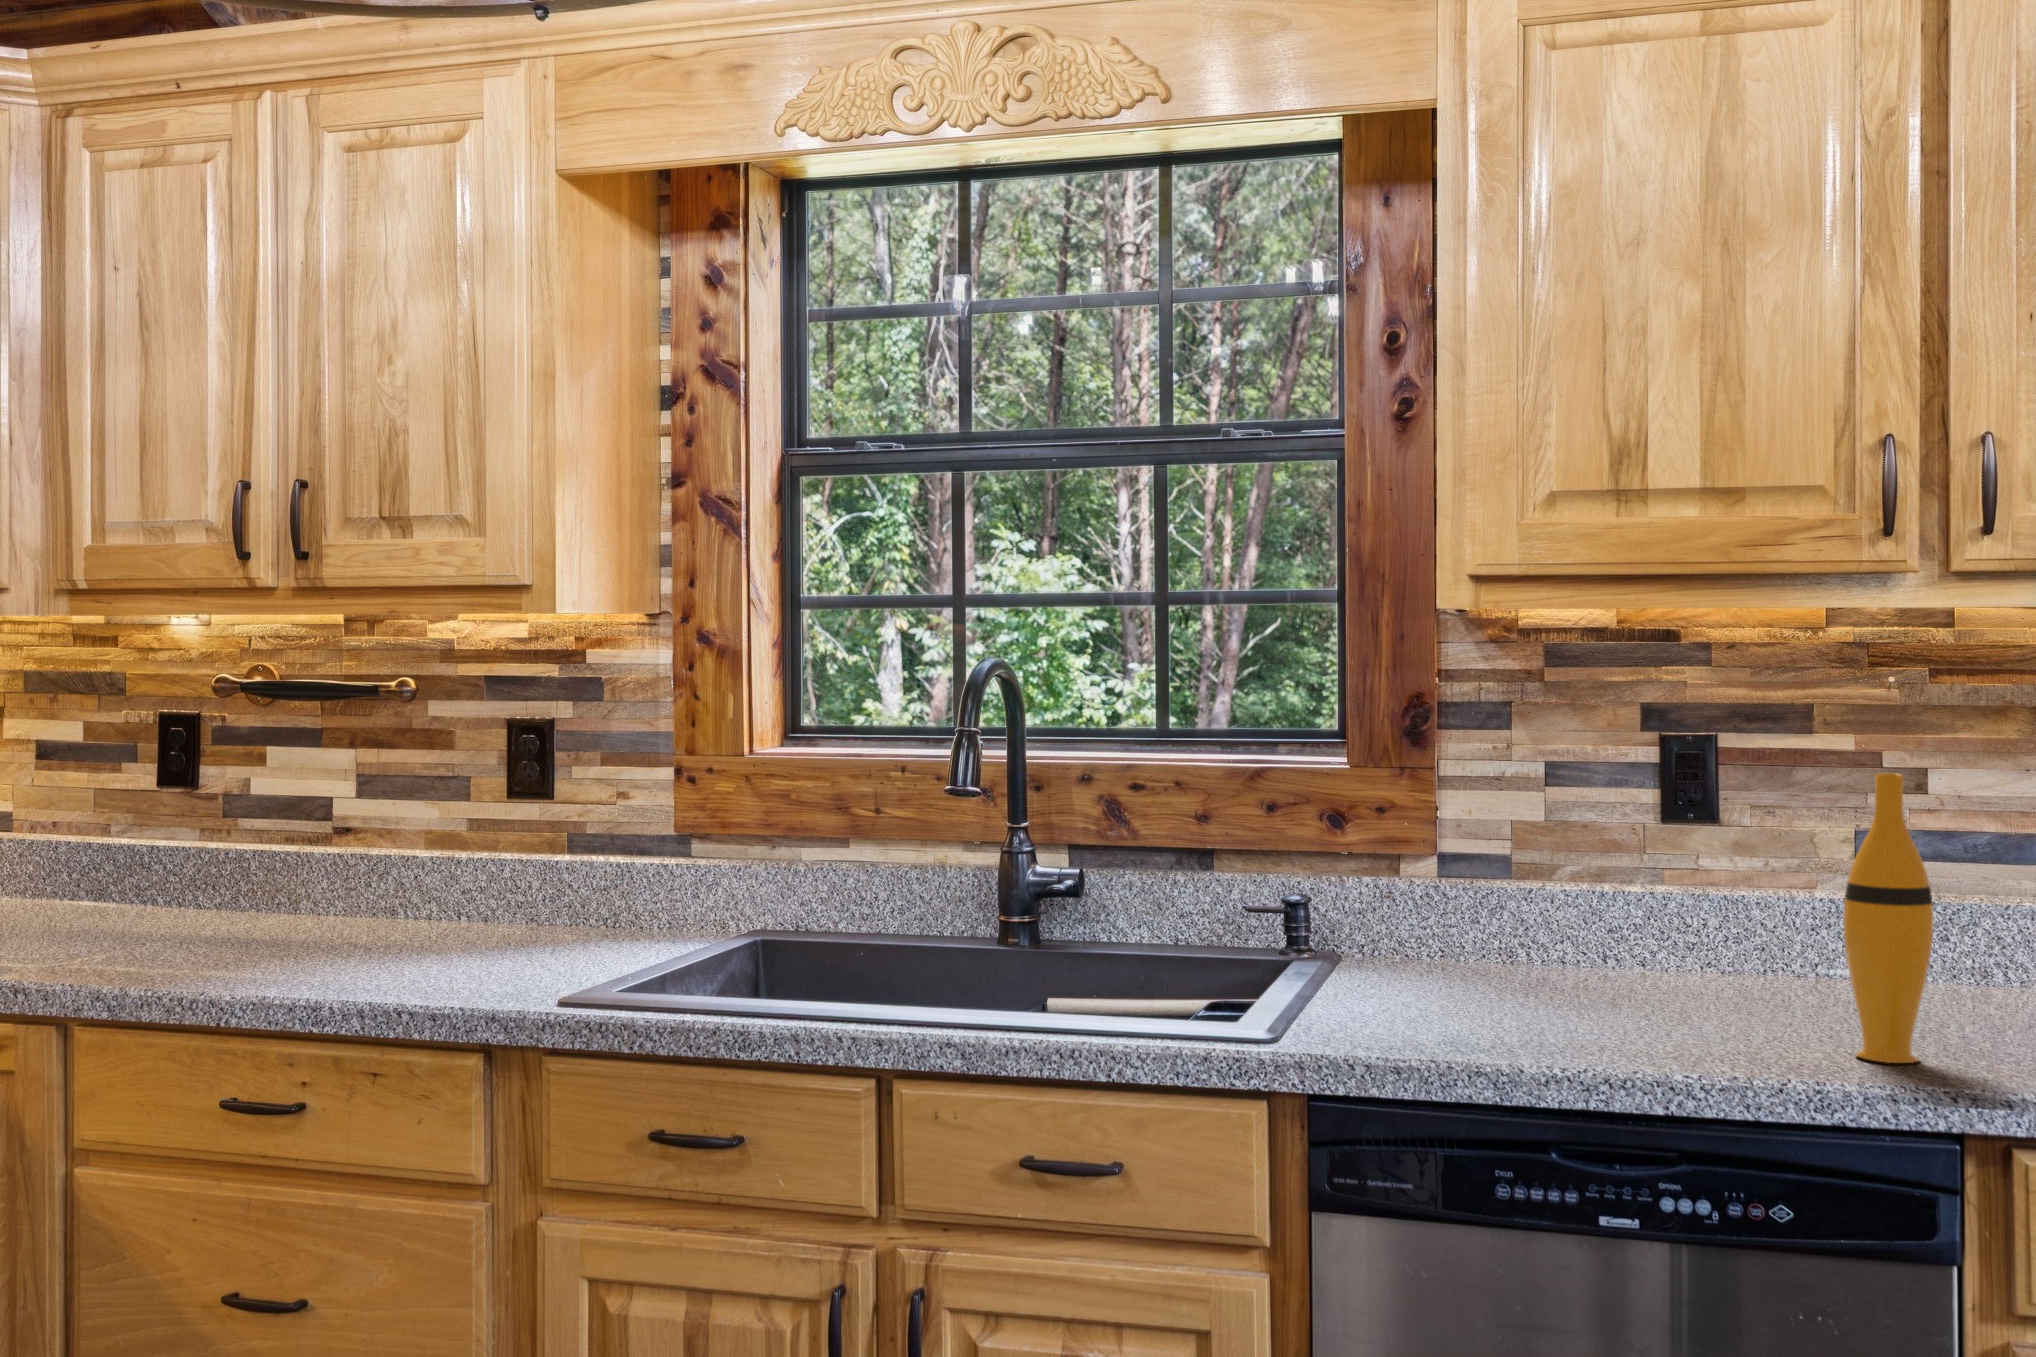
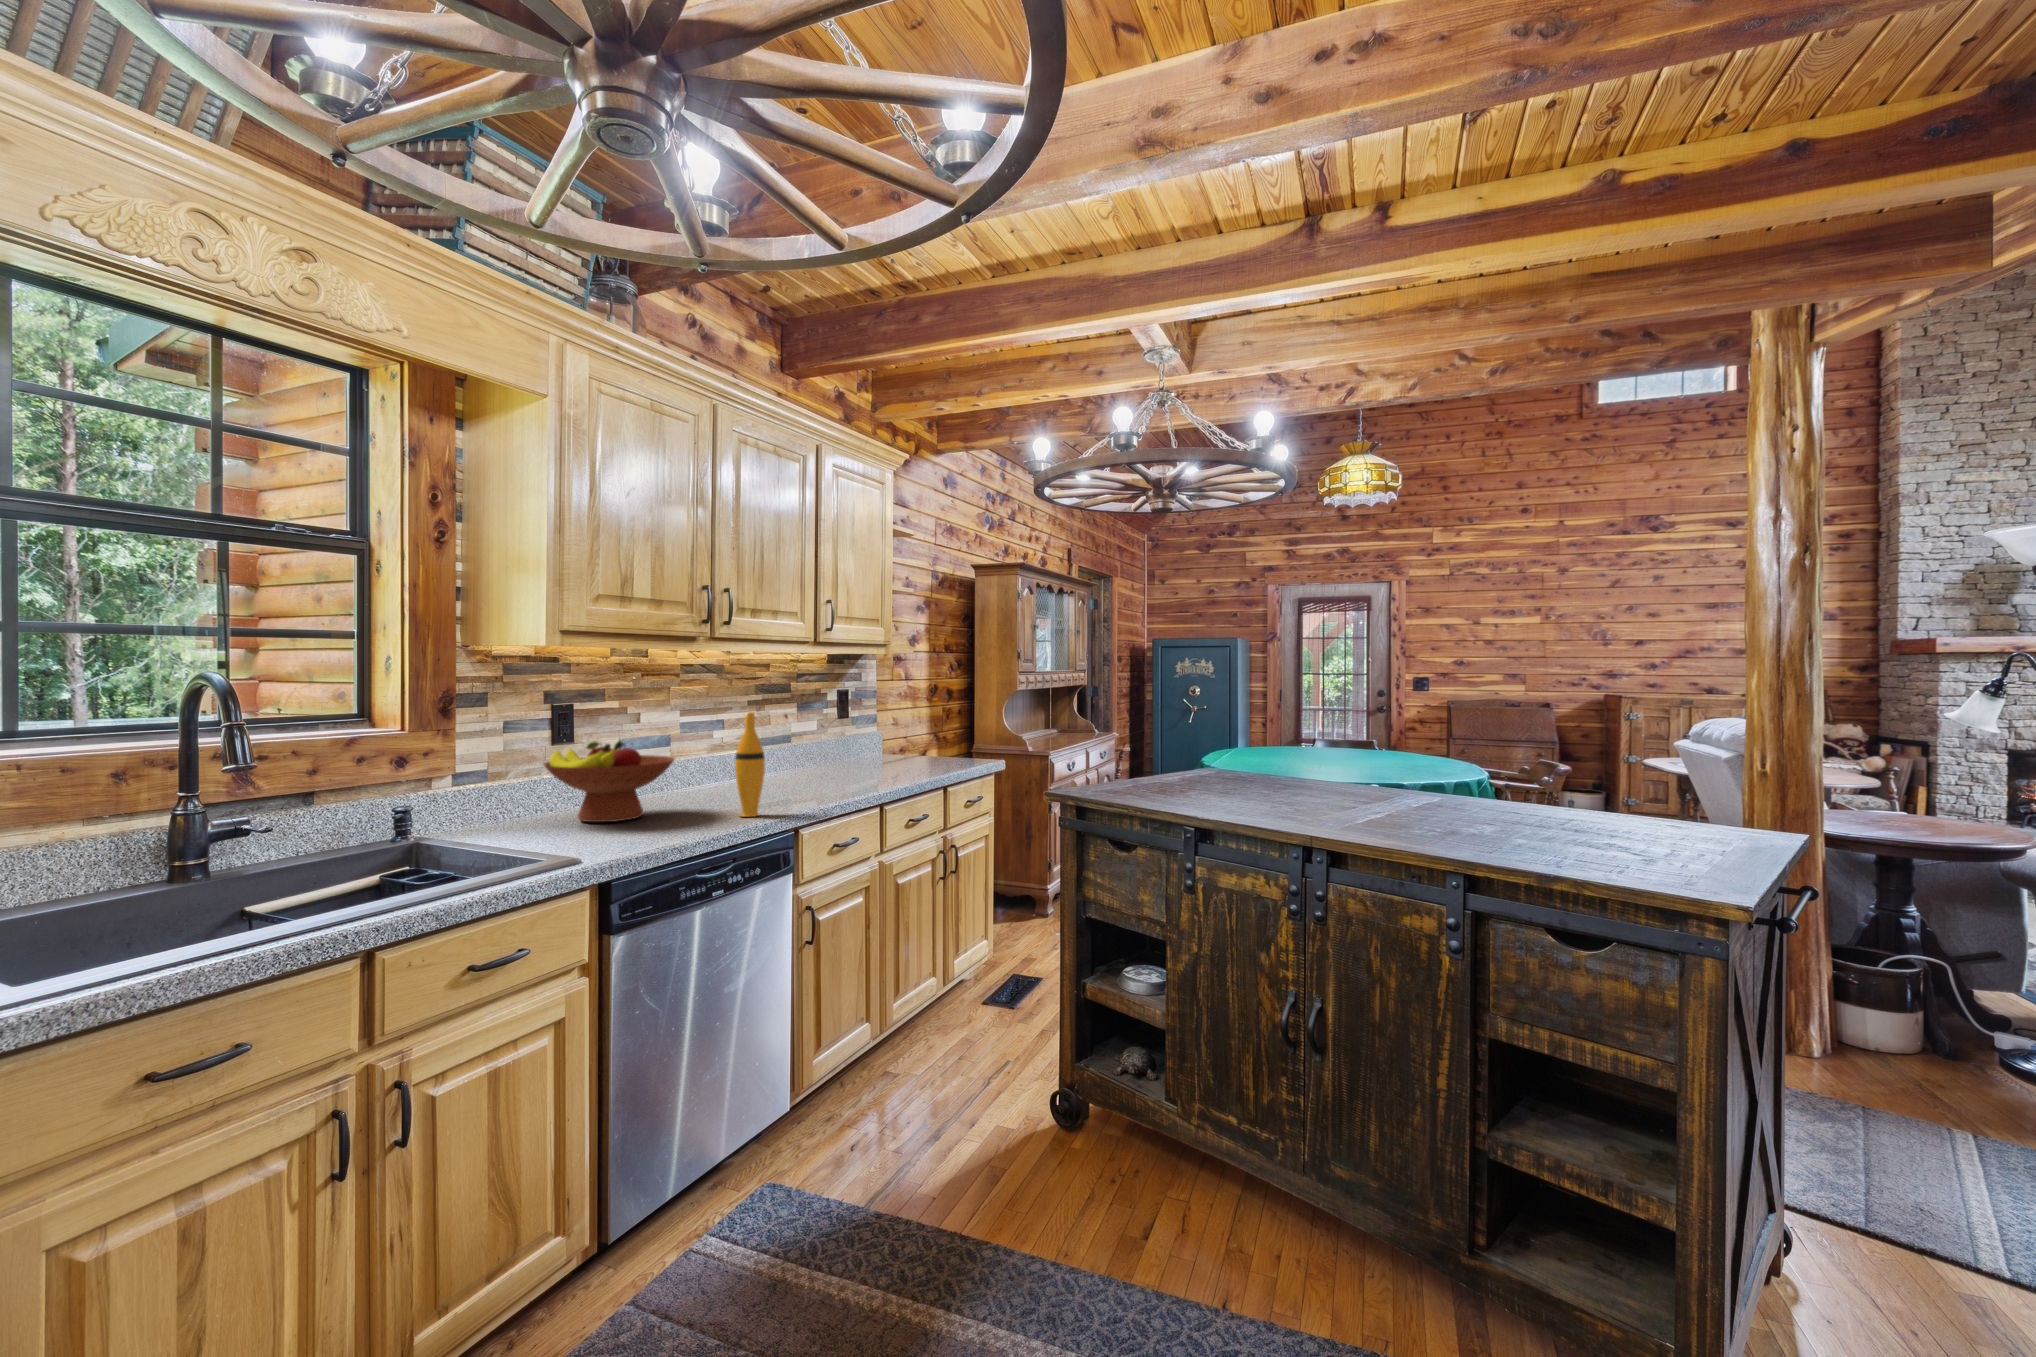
fruit bowl: none [1525,816,1814,1004] -> present [544,741,675,822]

